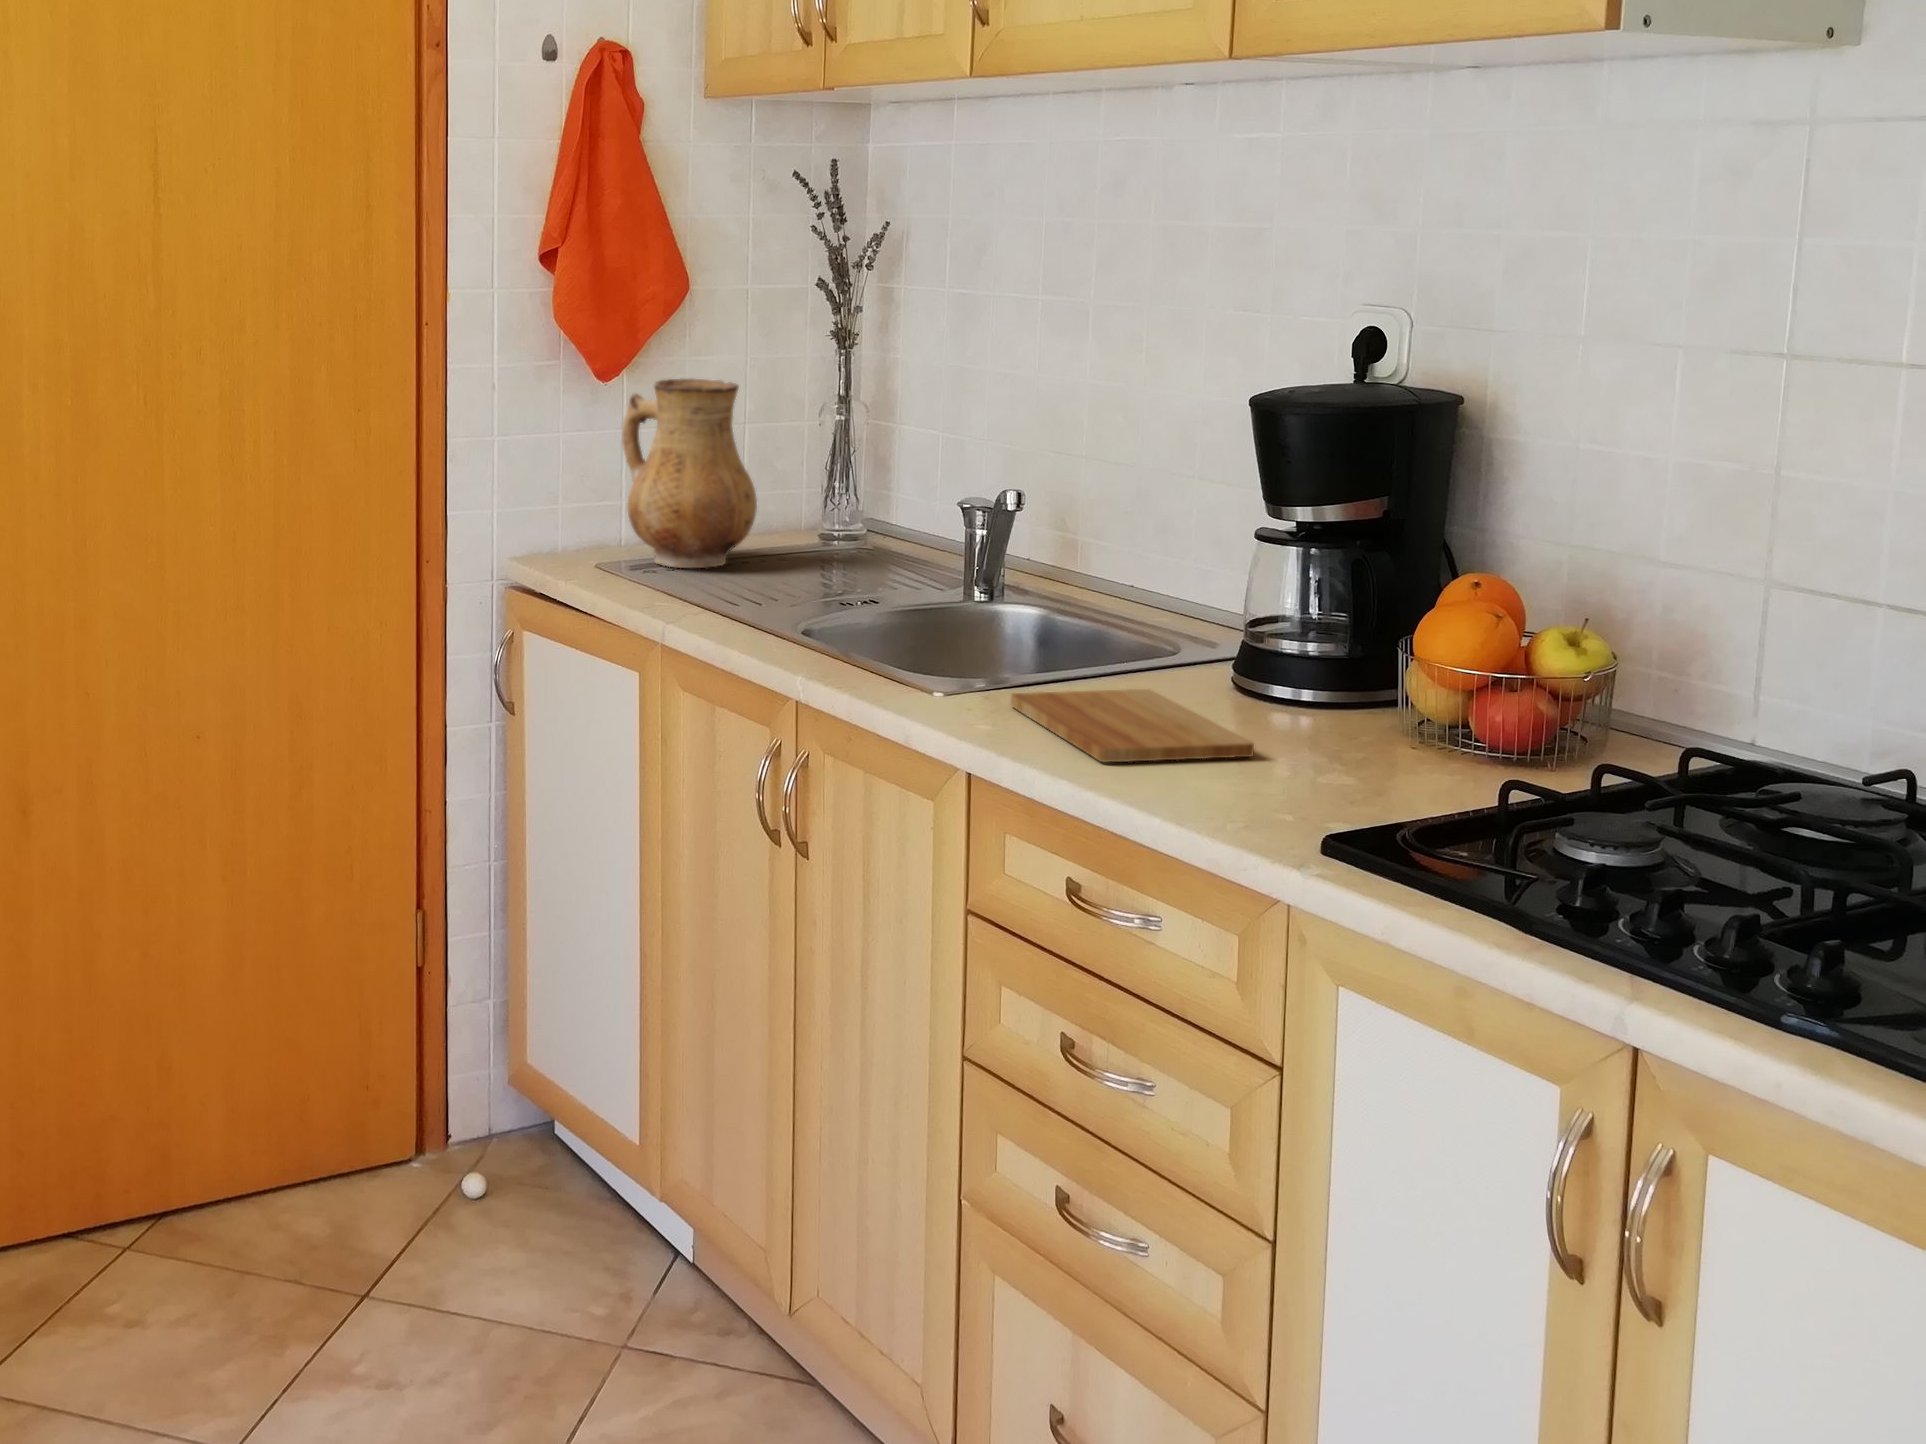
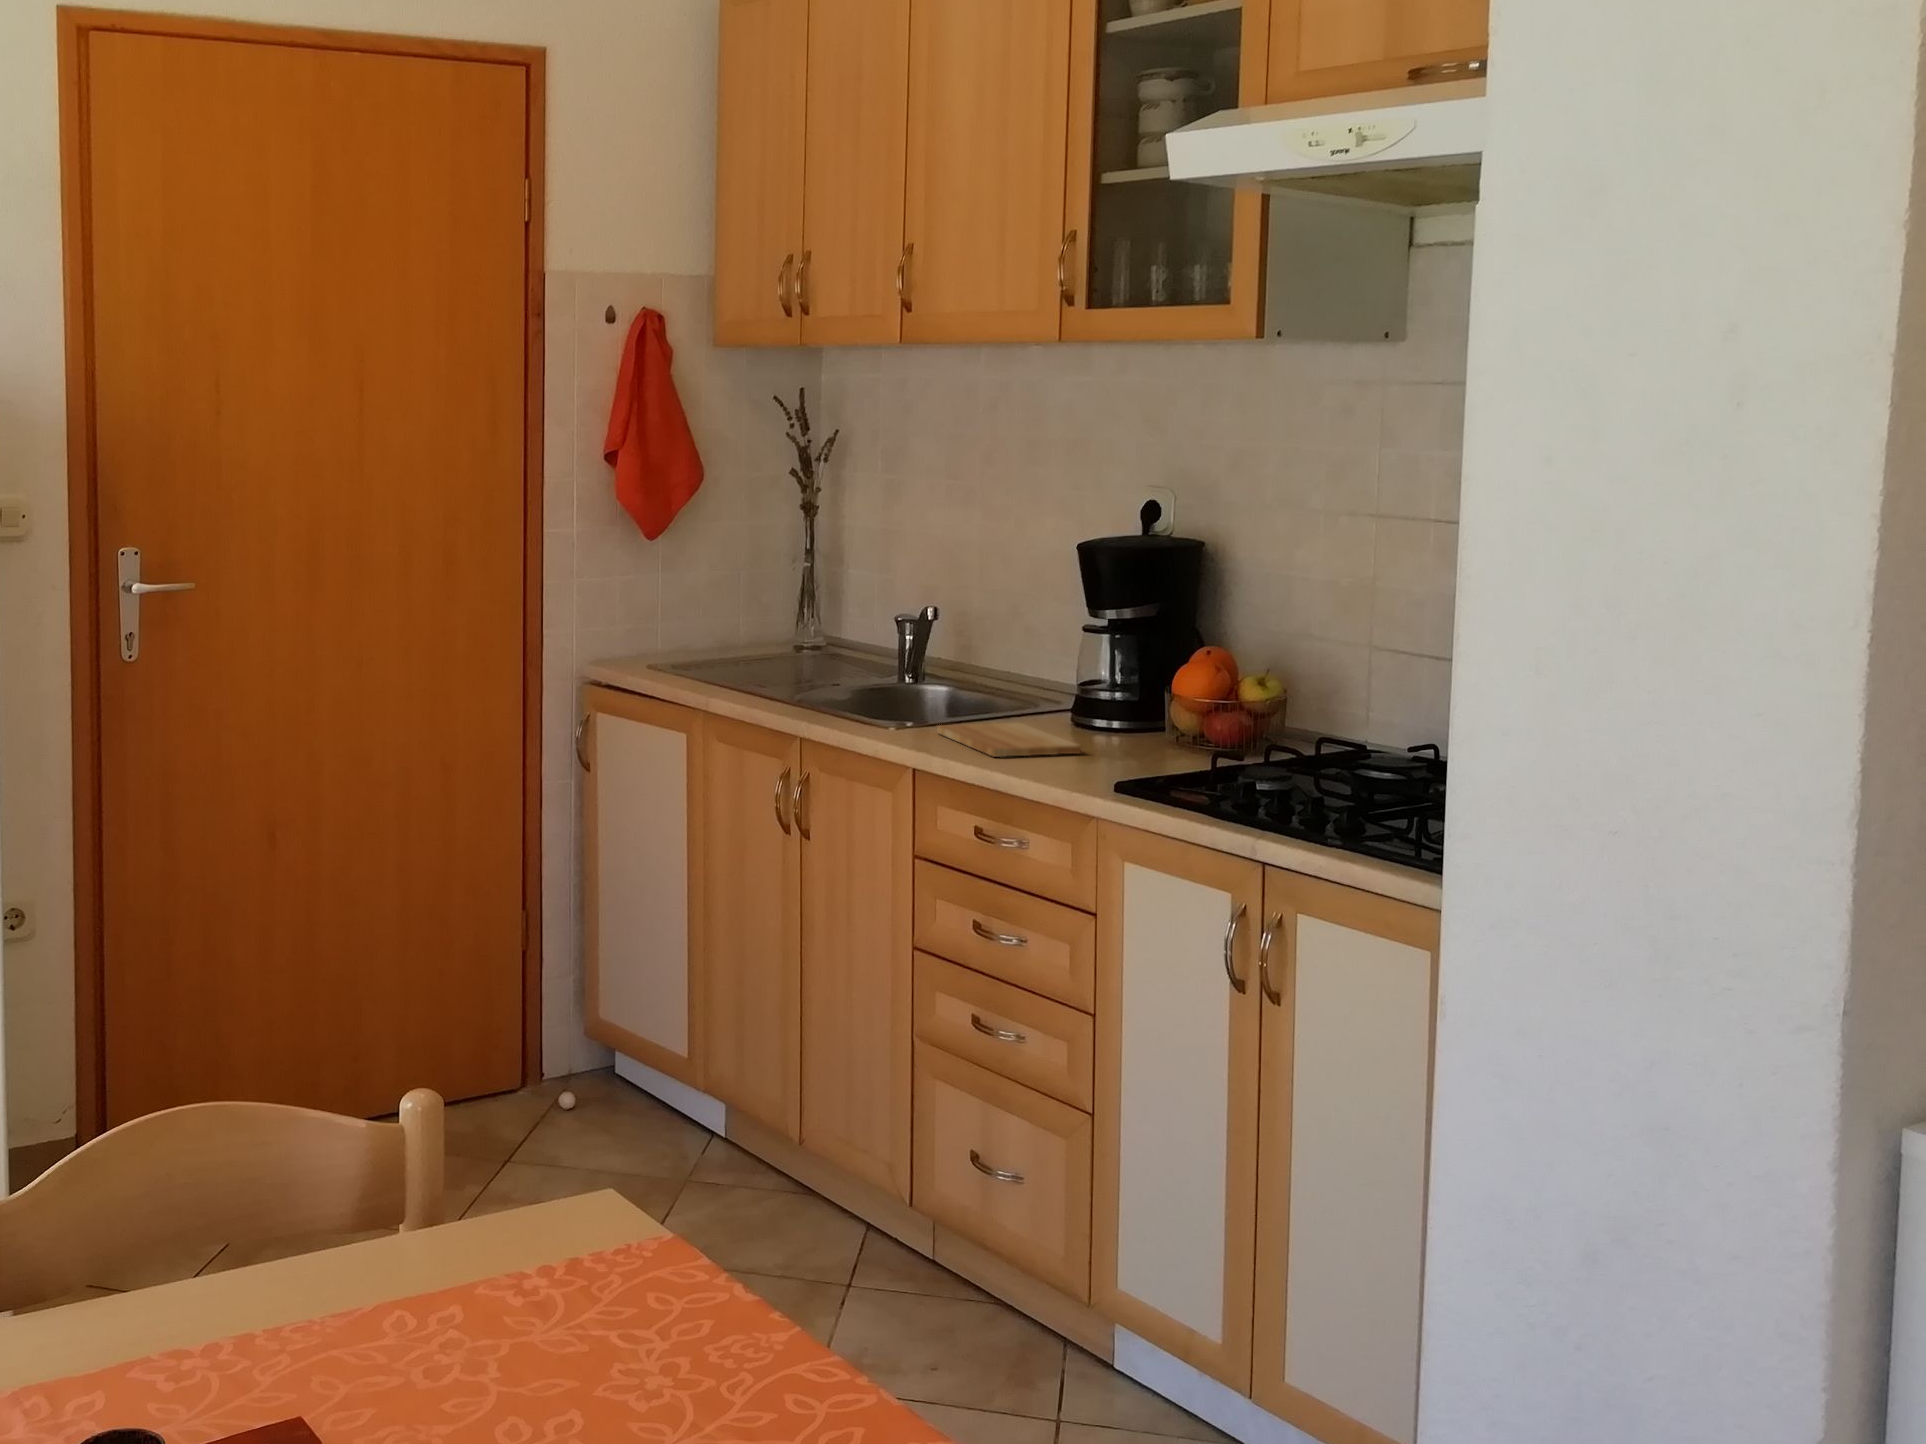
ceramic pitcher: present [622,379,757,568] -> none [662,538,756,666]

